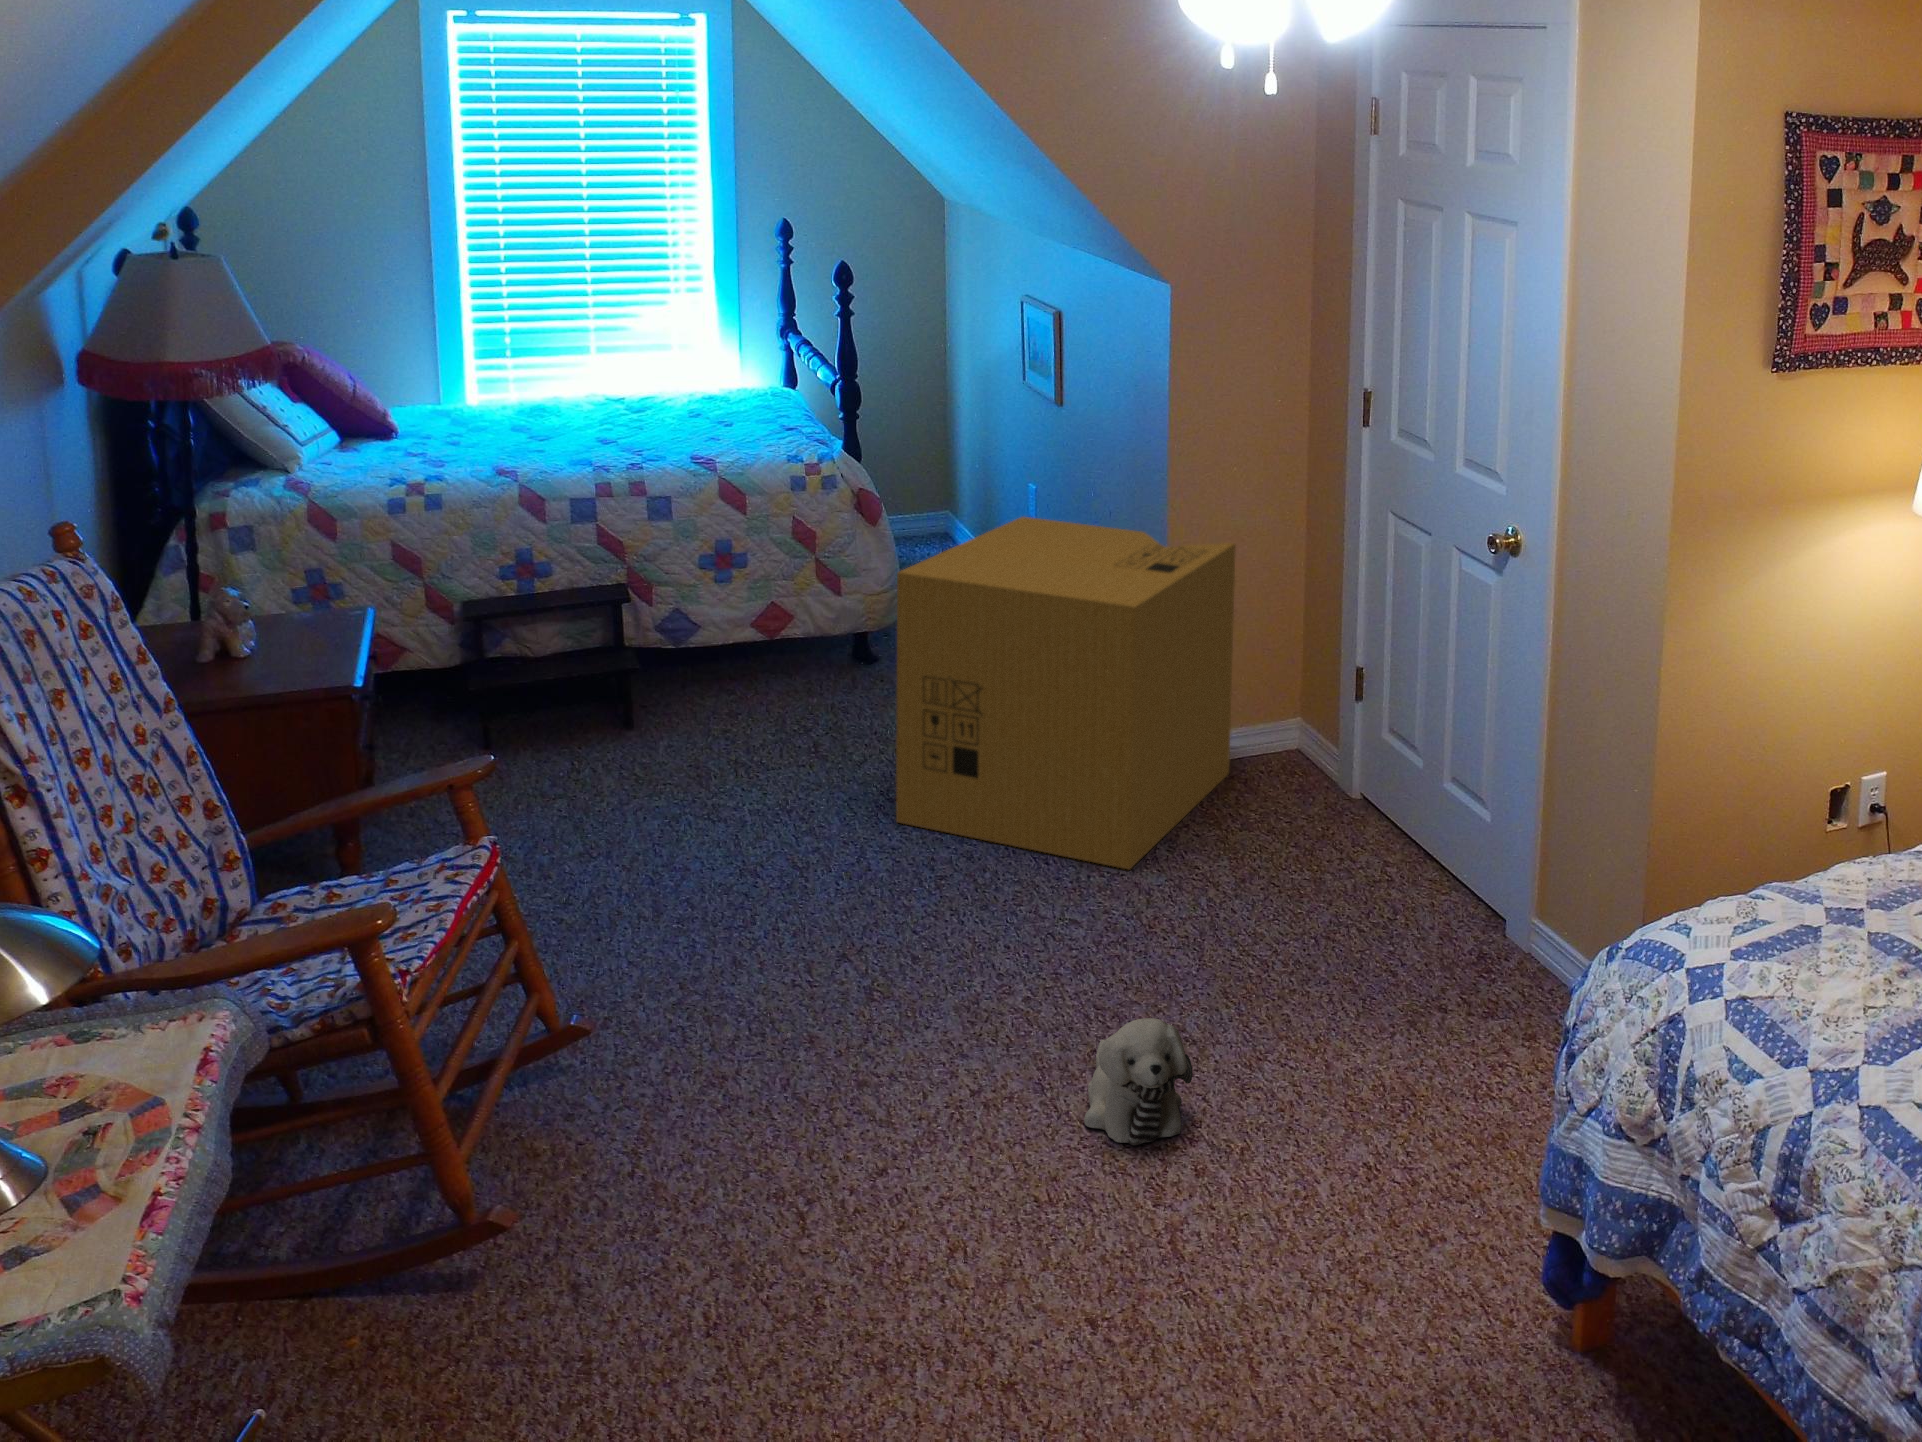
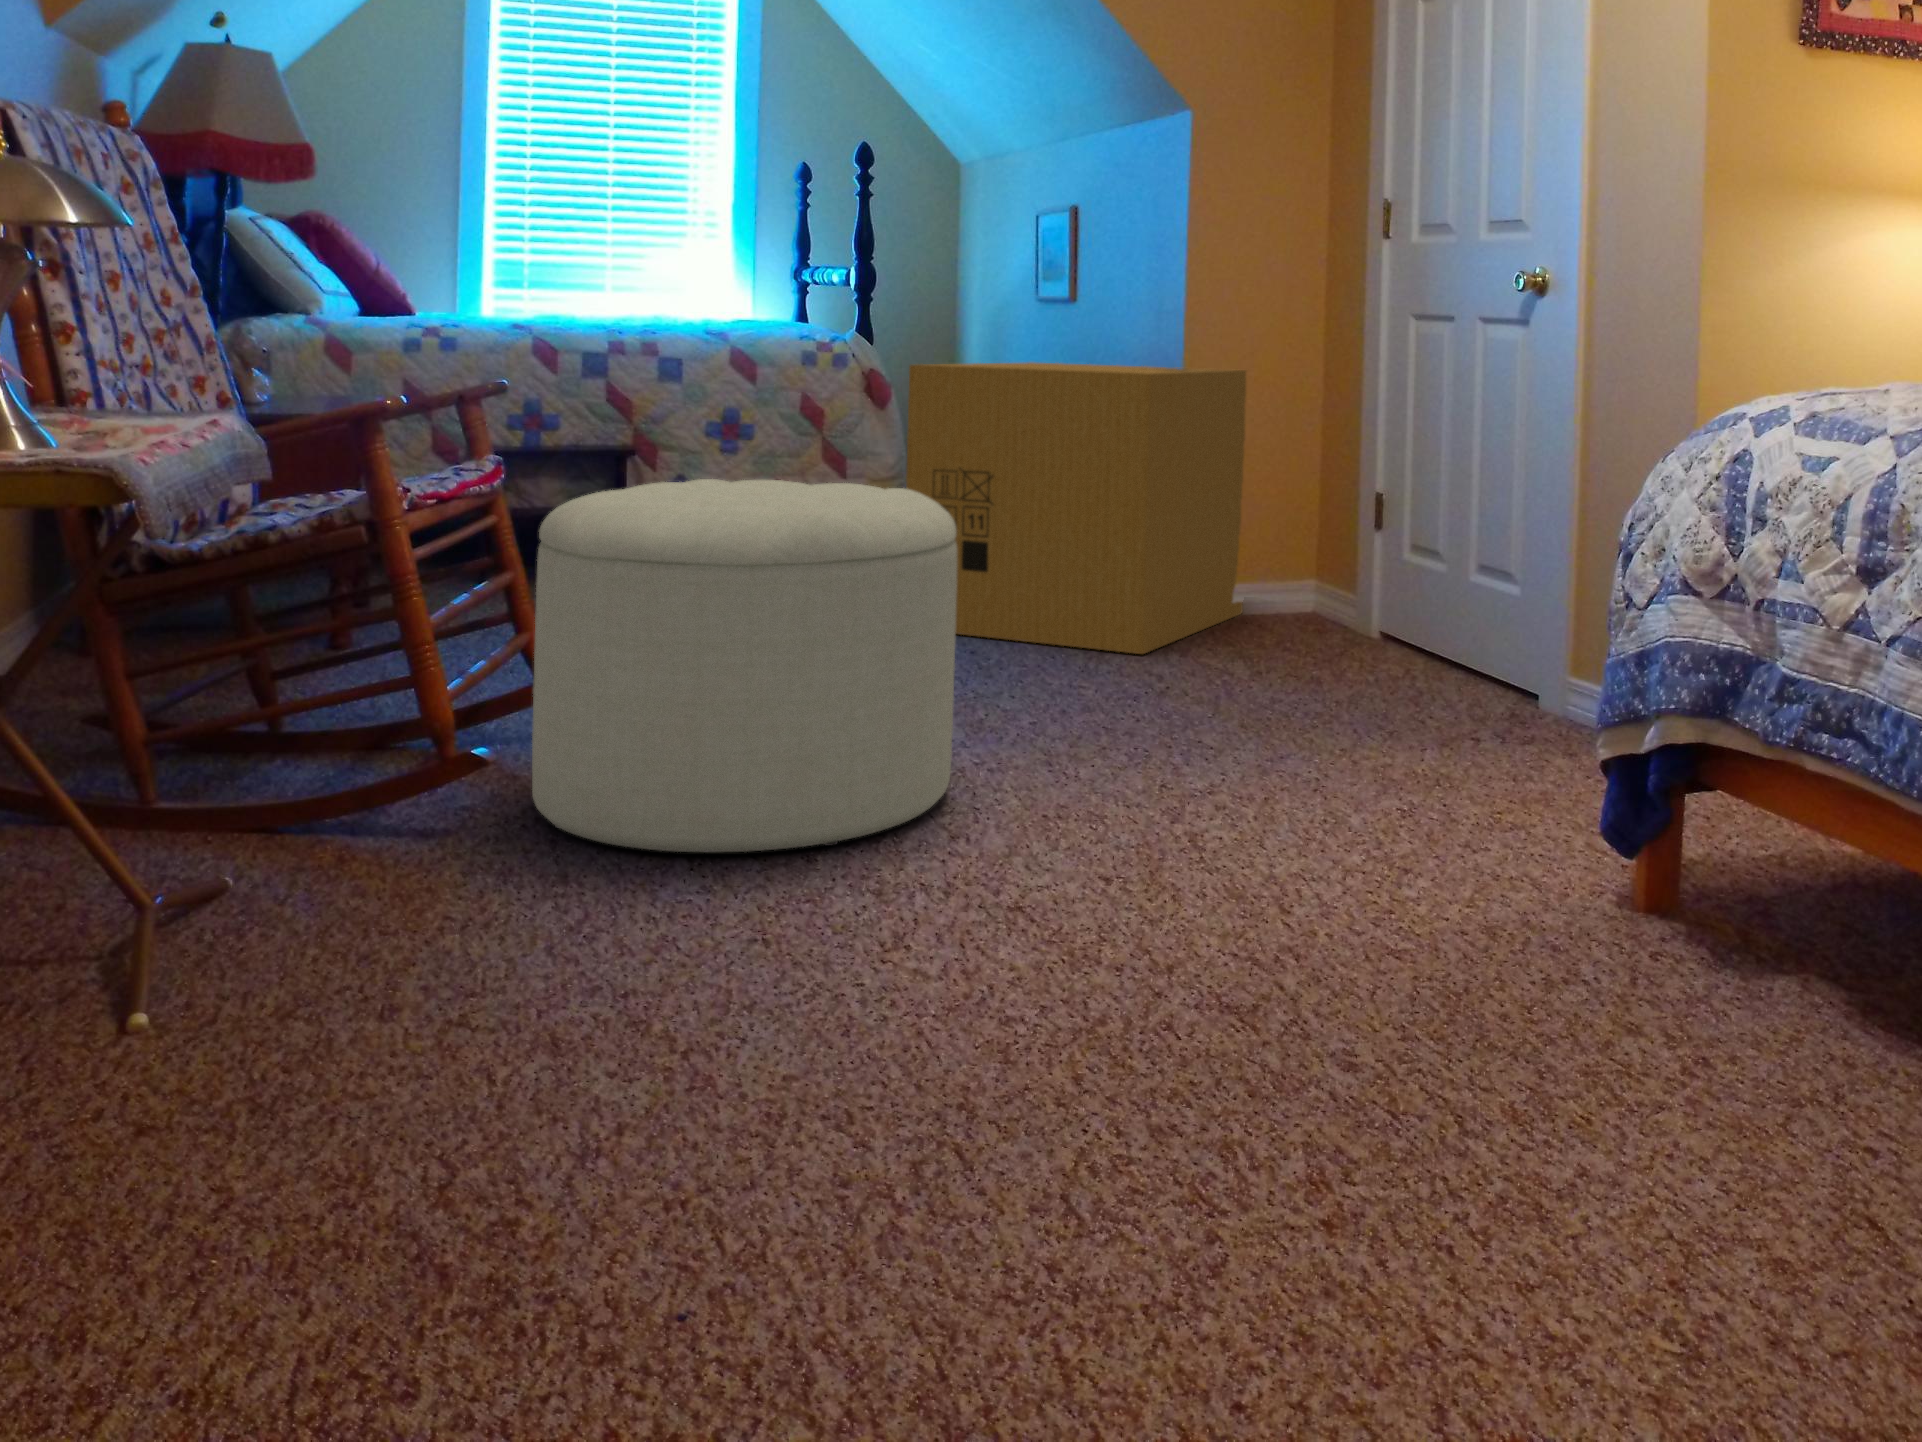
ottoman: none [530,854,939,1317] -> present [532,479,957,852]
plush toy: present [1084,1018,1193,1145] -> none [1103,658,1216,784]

